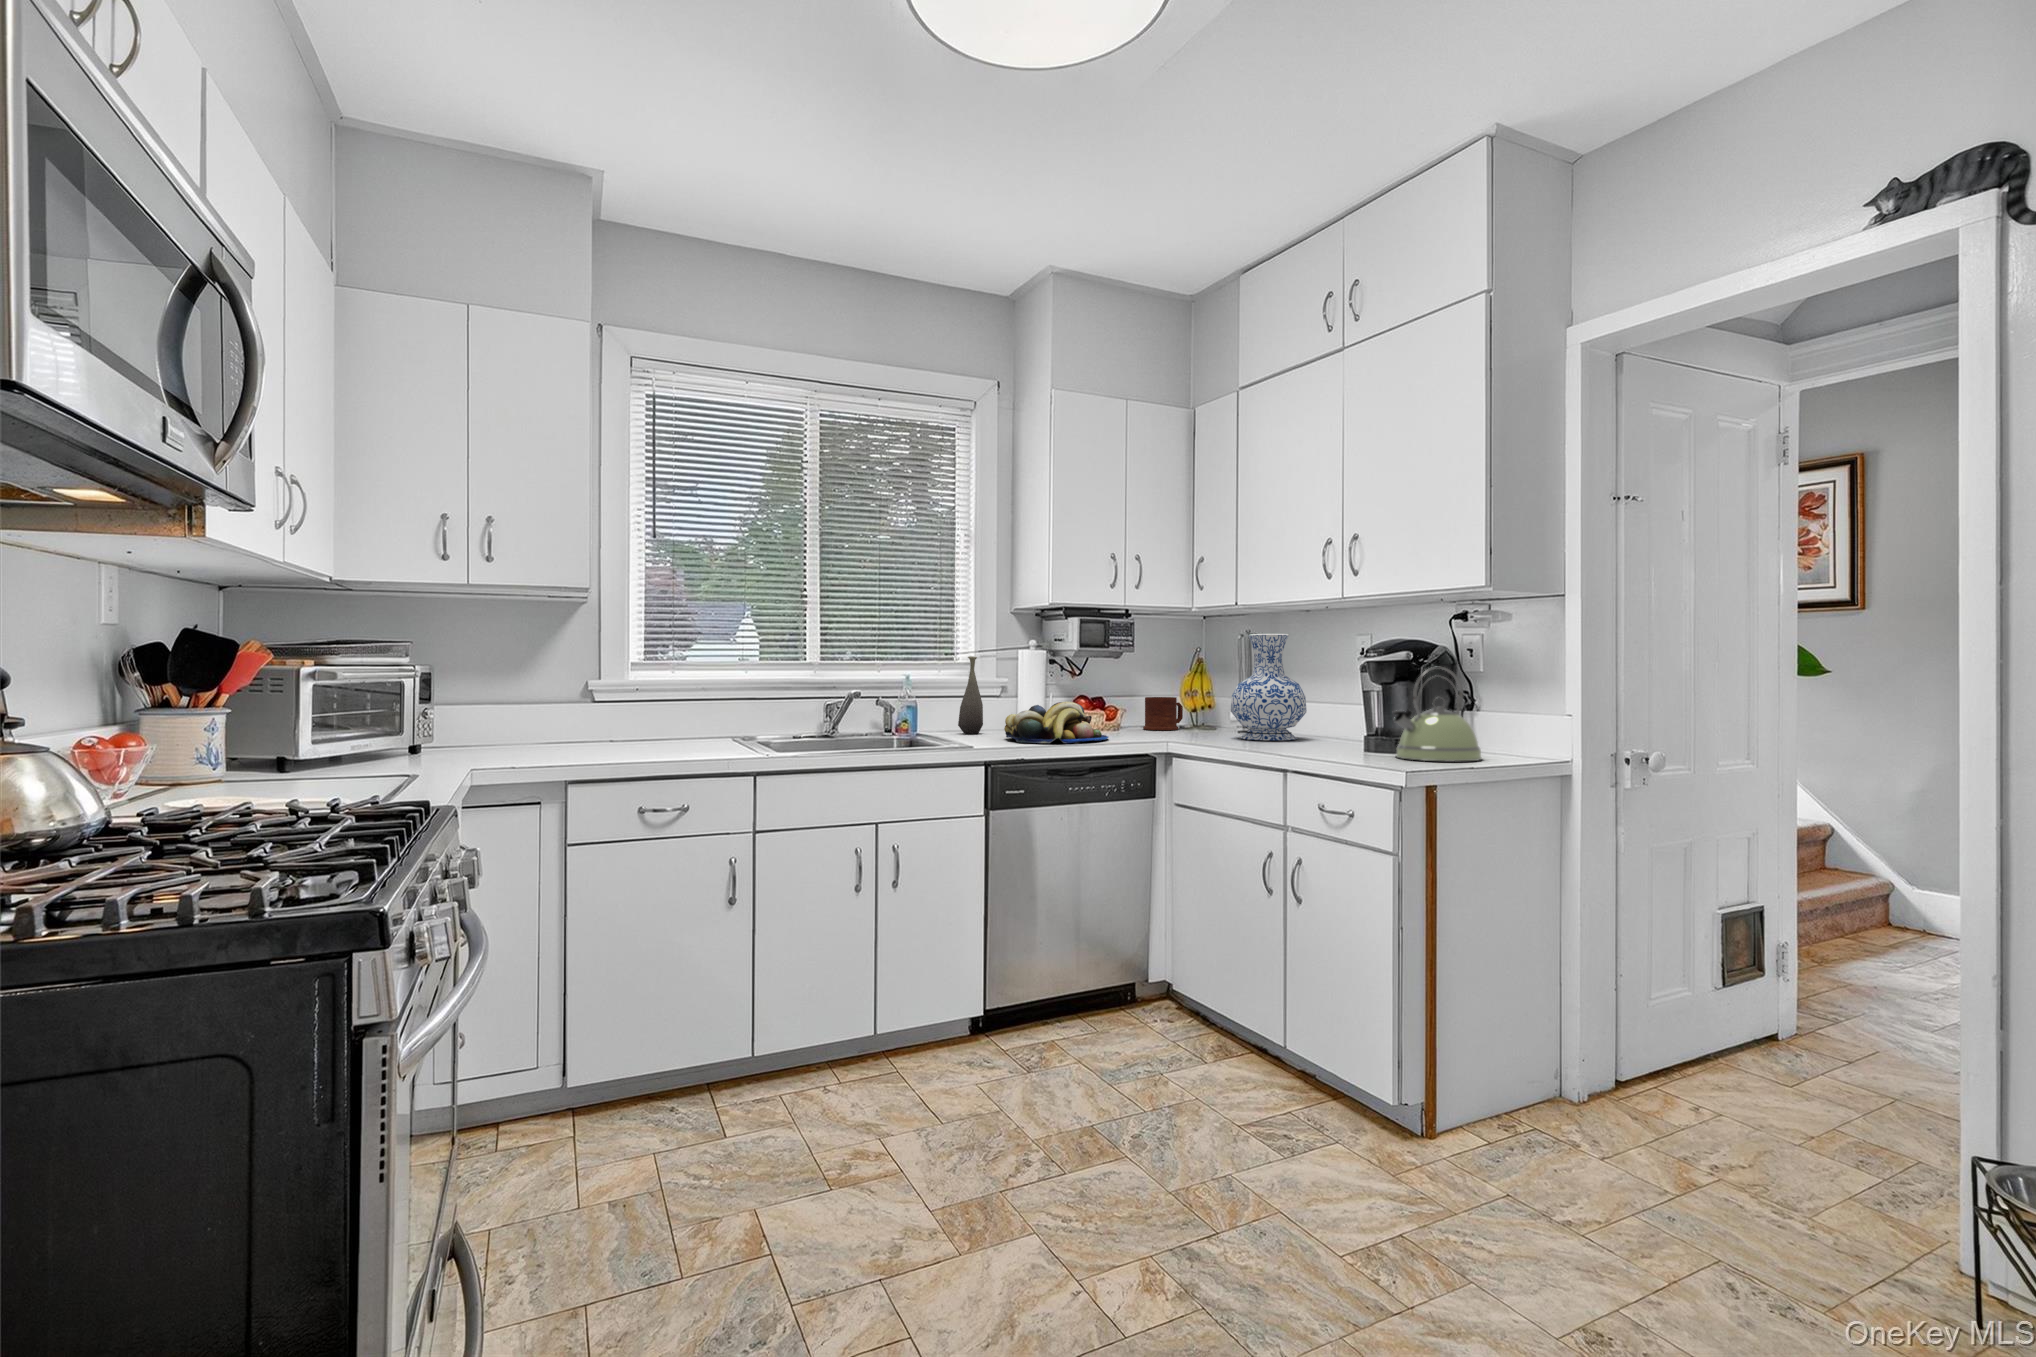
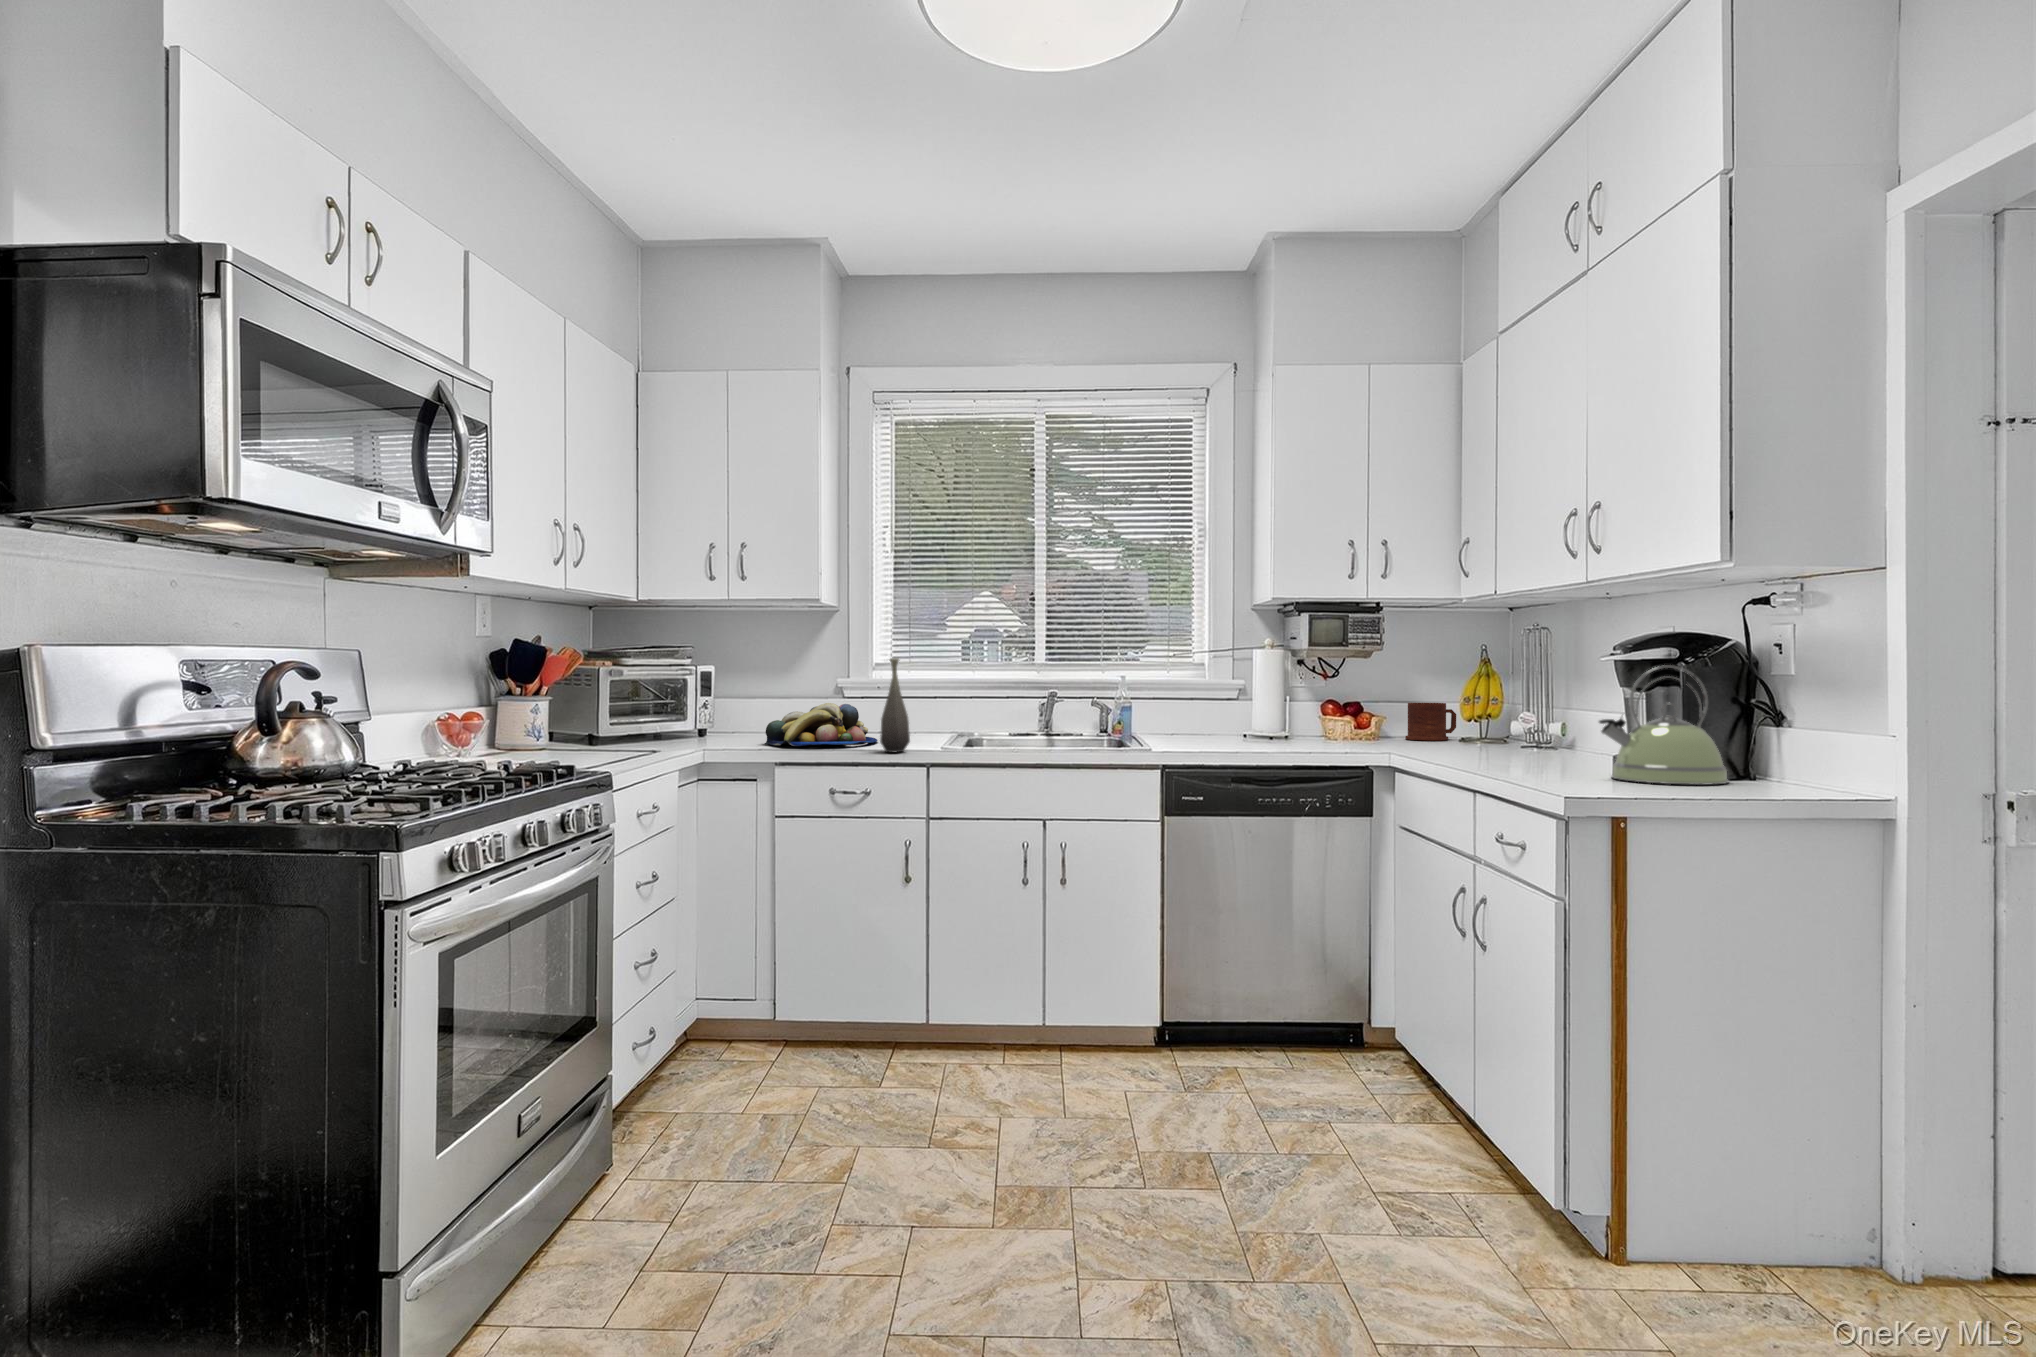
vase: present [1231,634,1307,740] -> none [1476,628,1573,755]
bottle: present [958,656,983,734] -> present [880,658,910,752]
fruit bowl: present [1004,702,1108,743] -> present [765,703,878,746]

